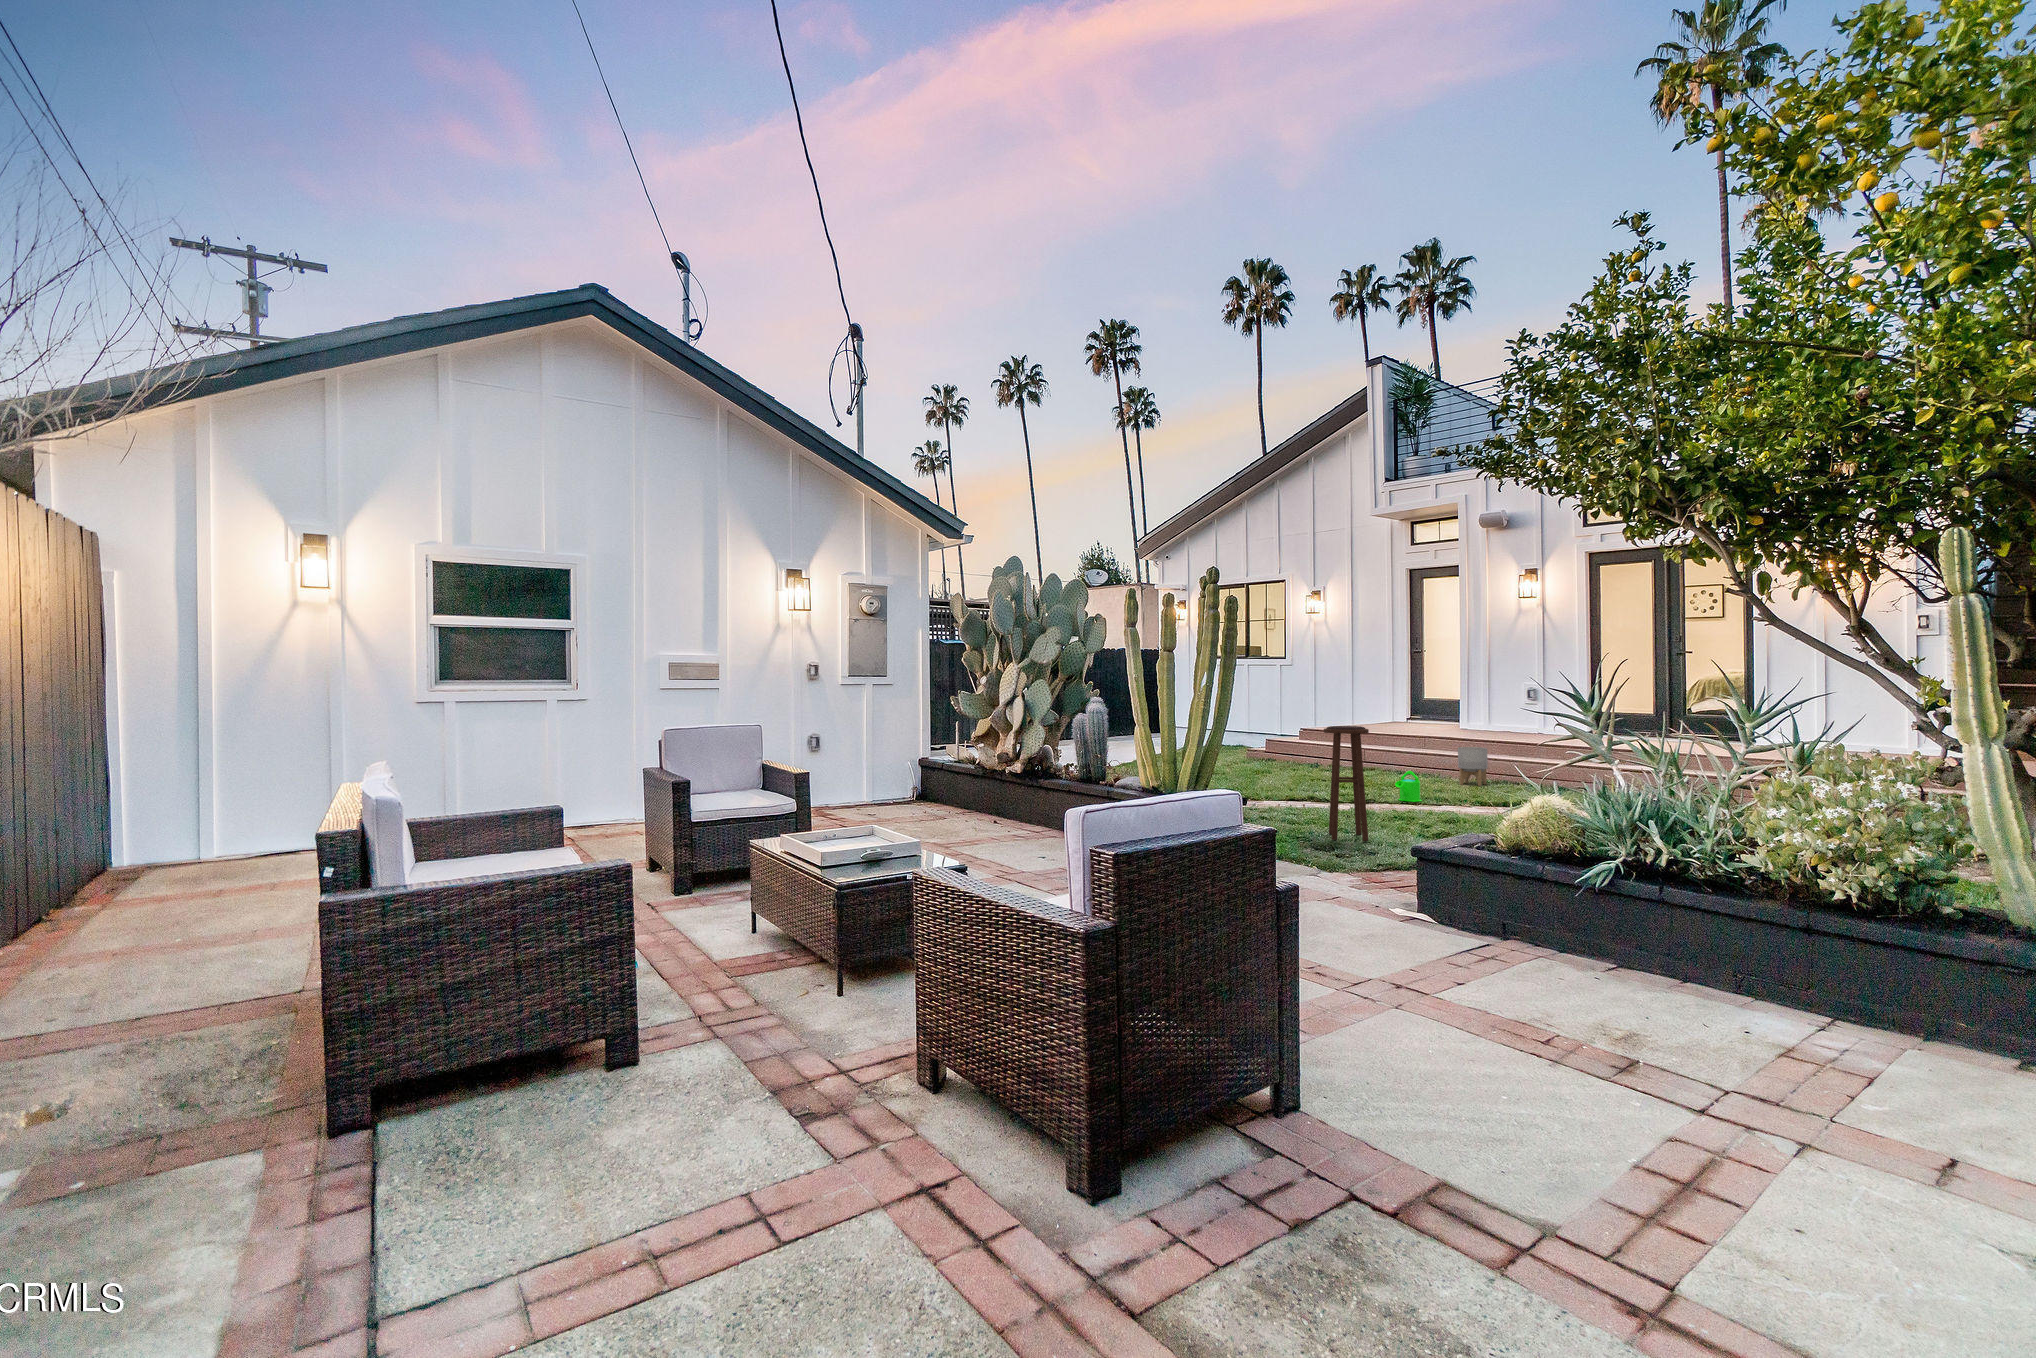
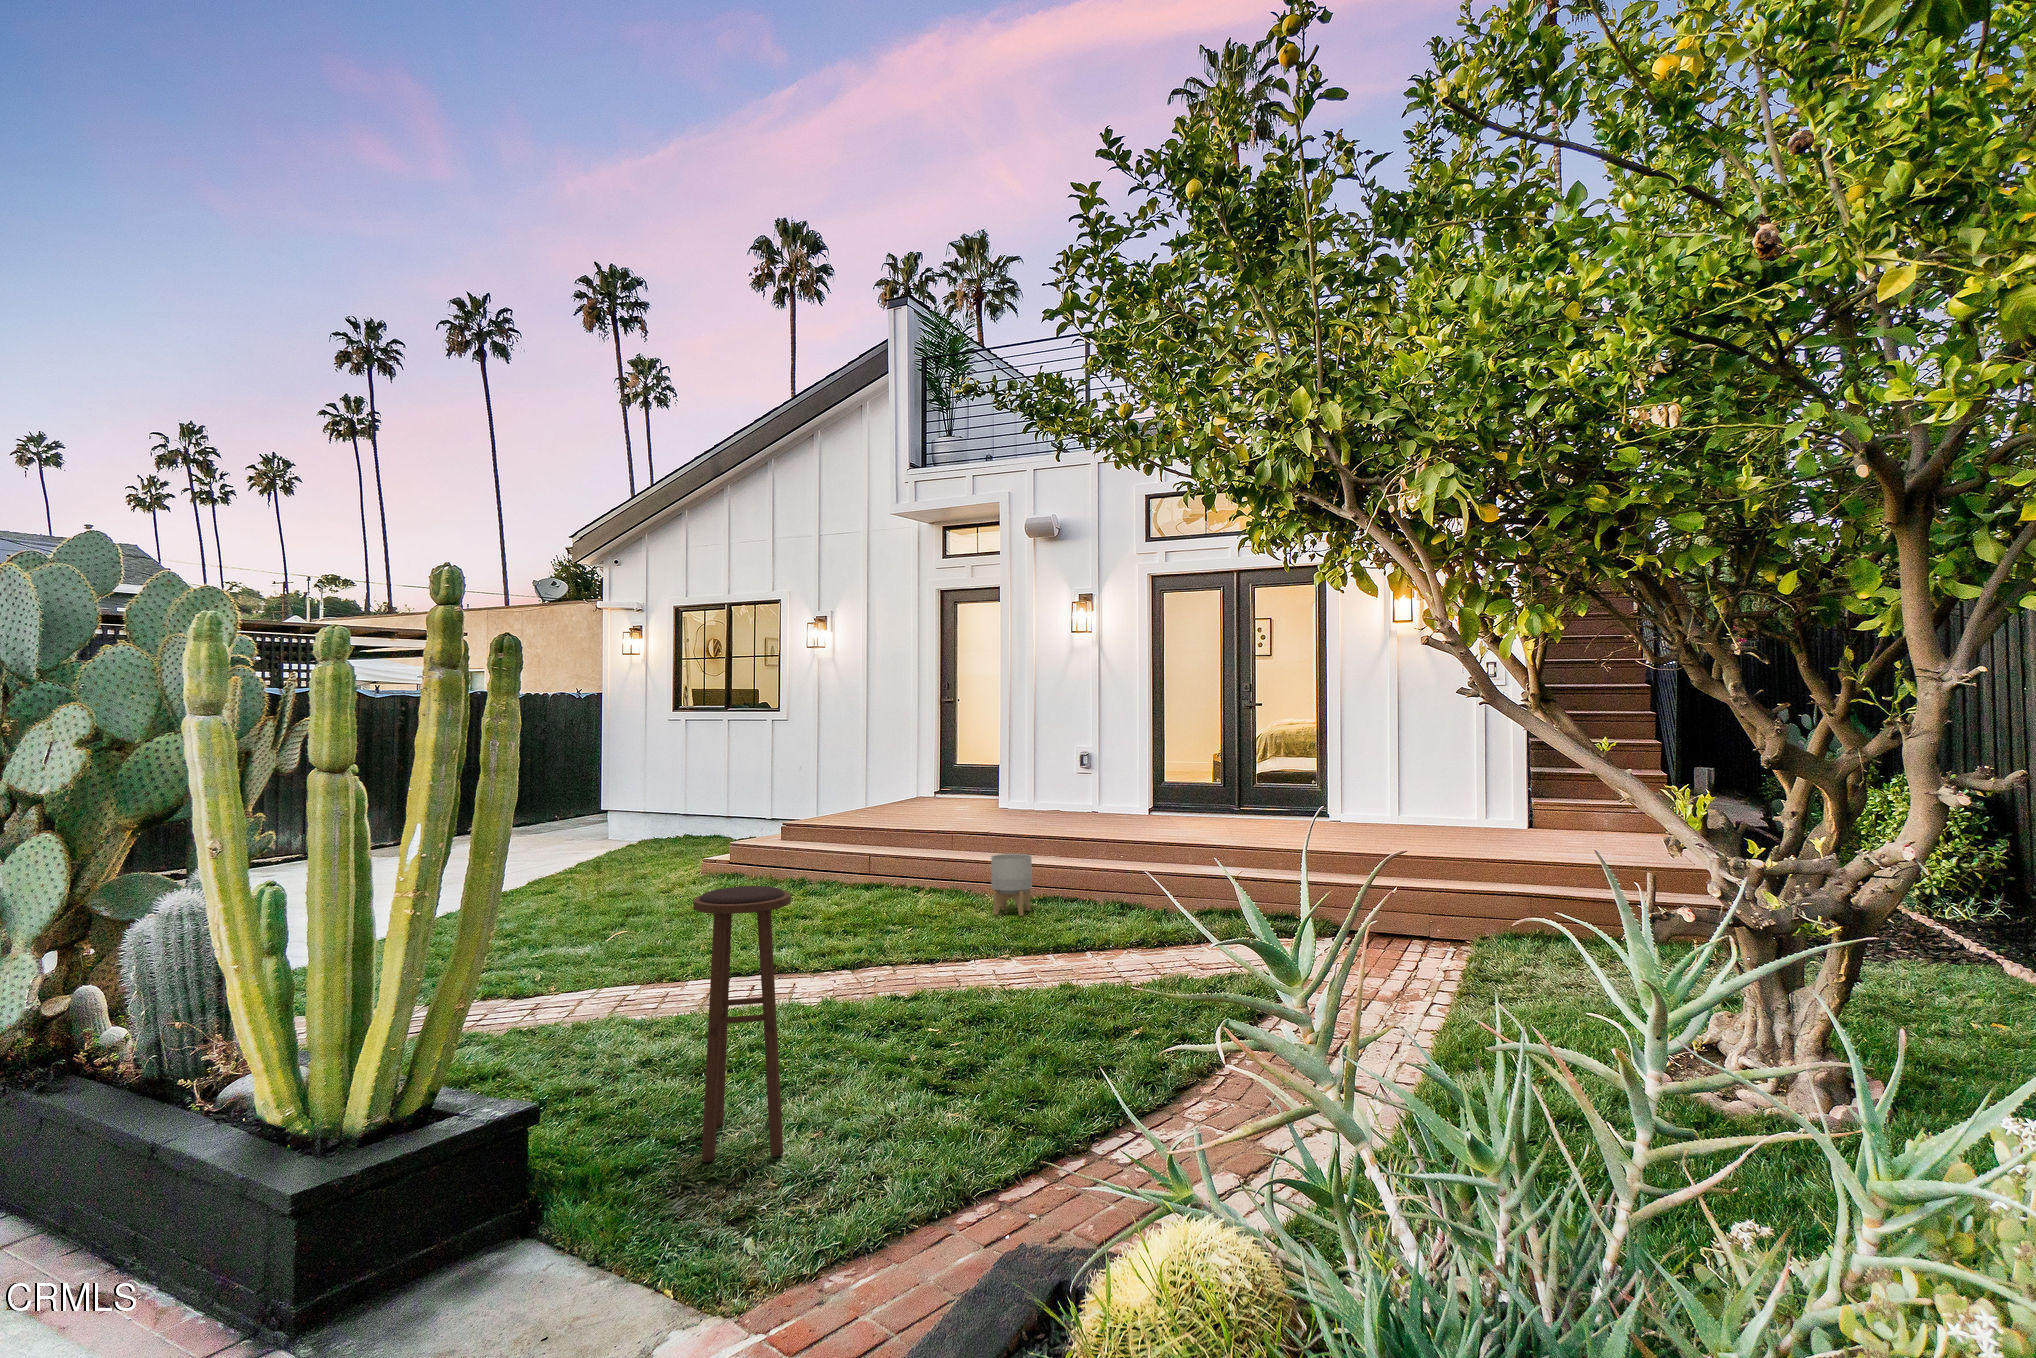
watering can: present [1395,771,1422,802] -> none [886,917,931,972]

